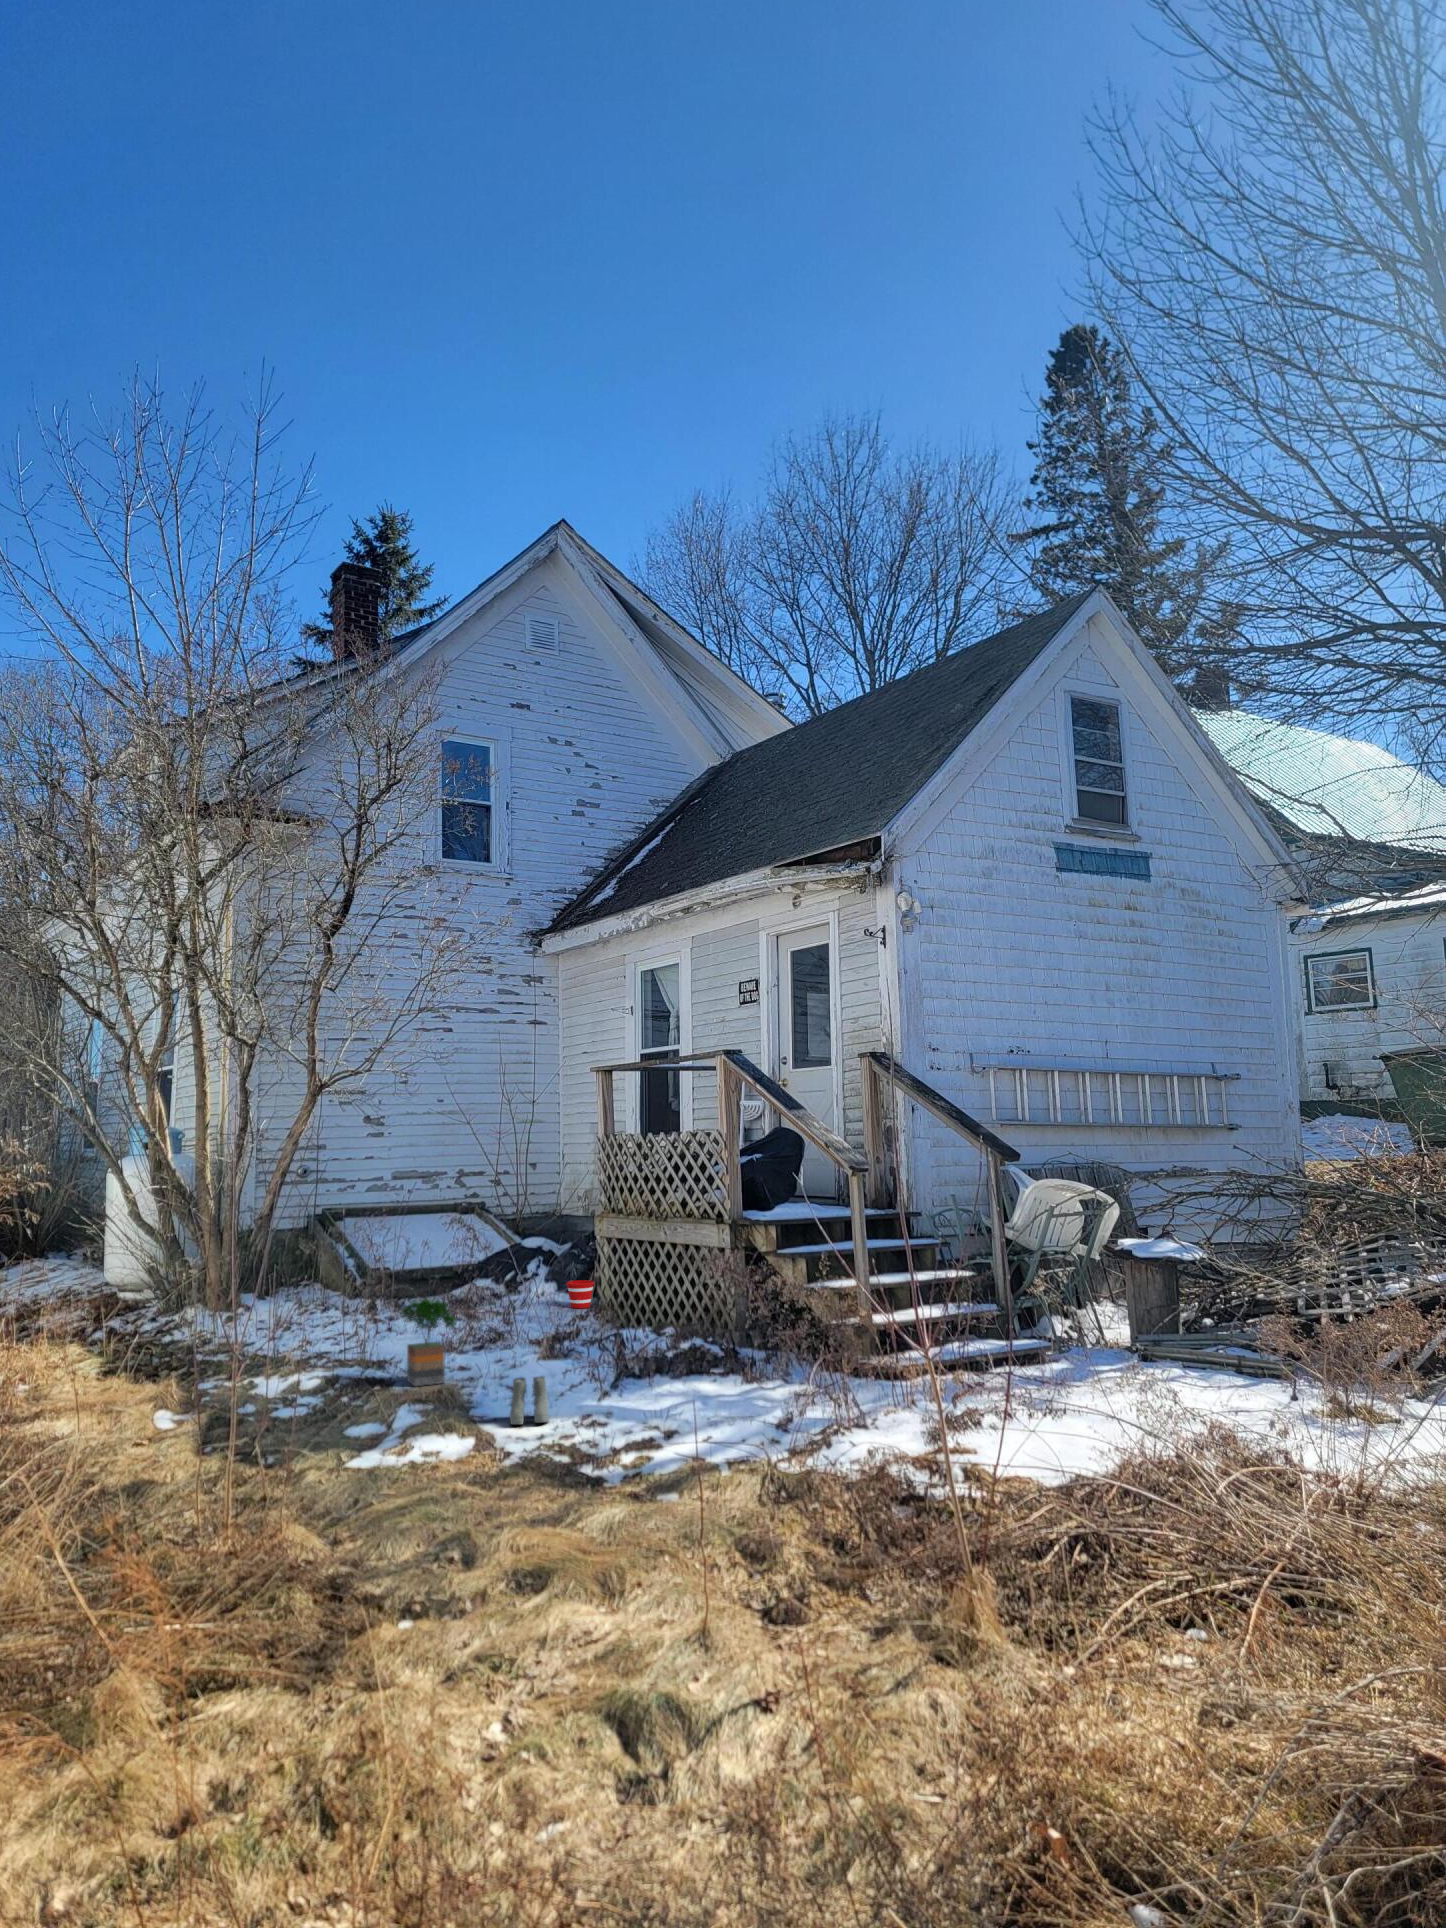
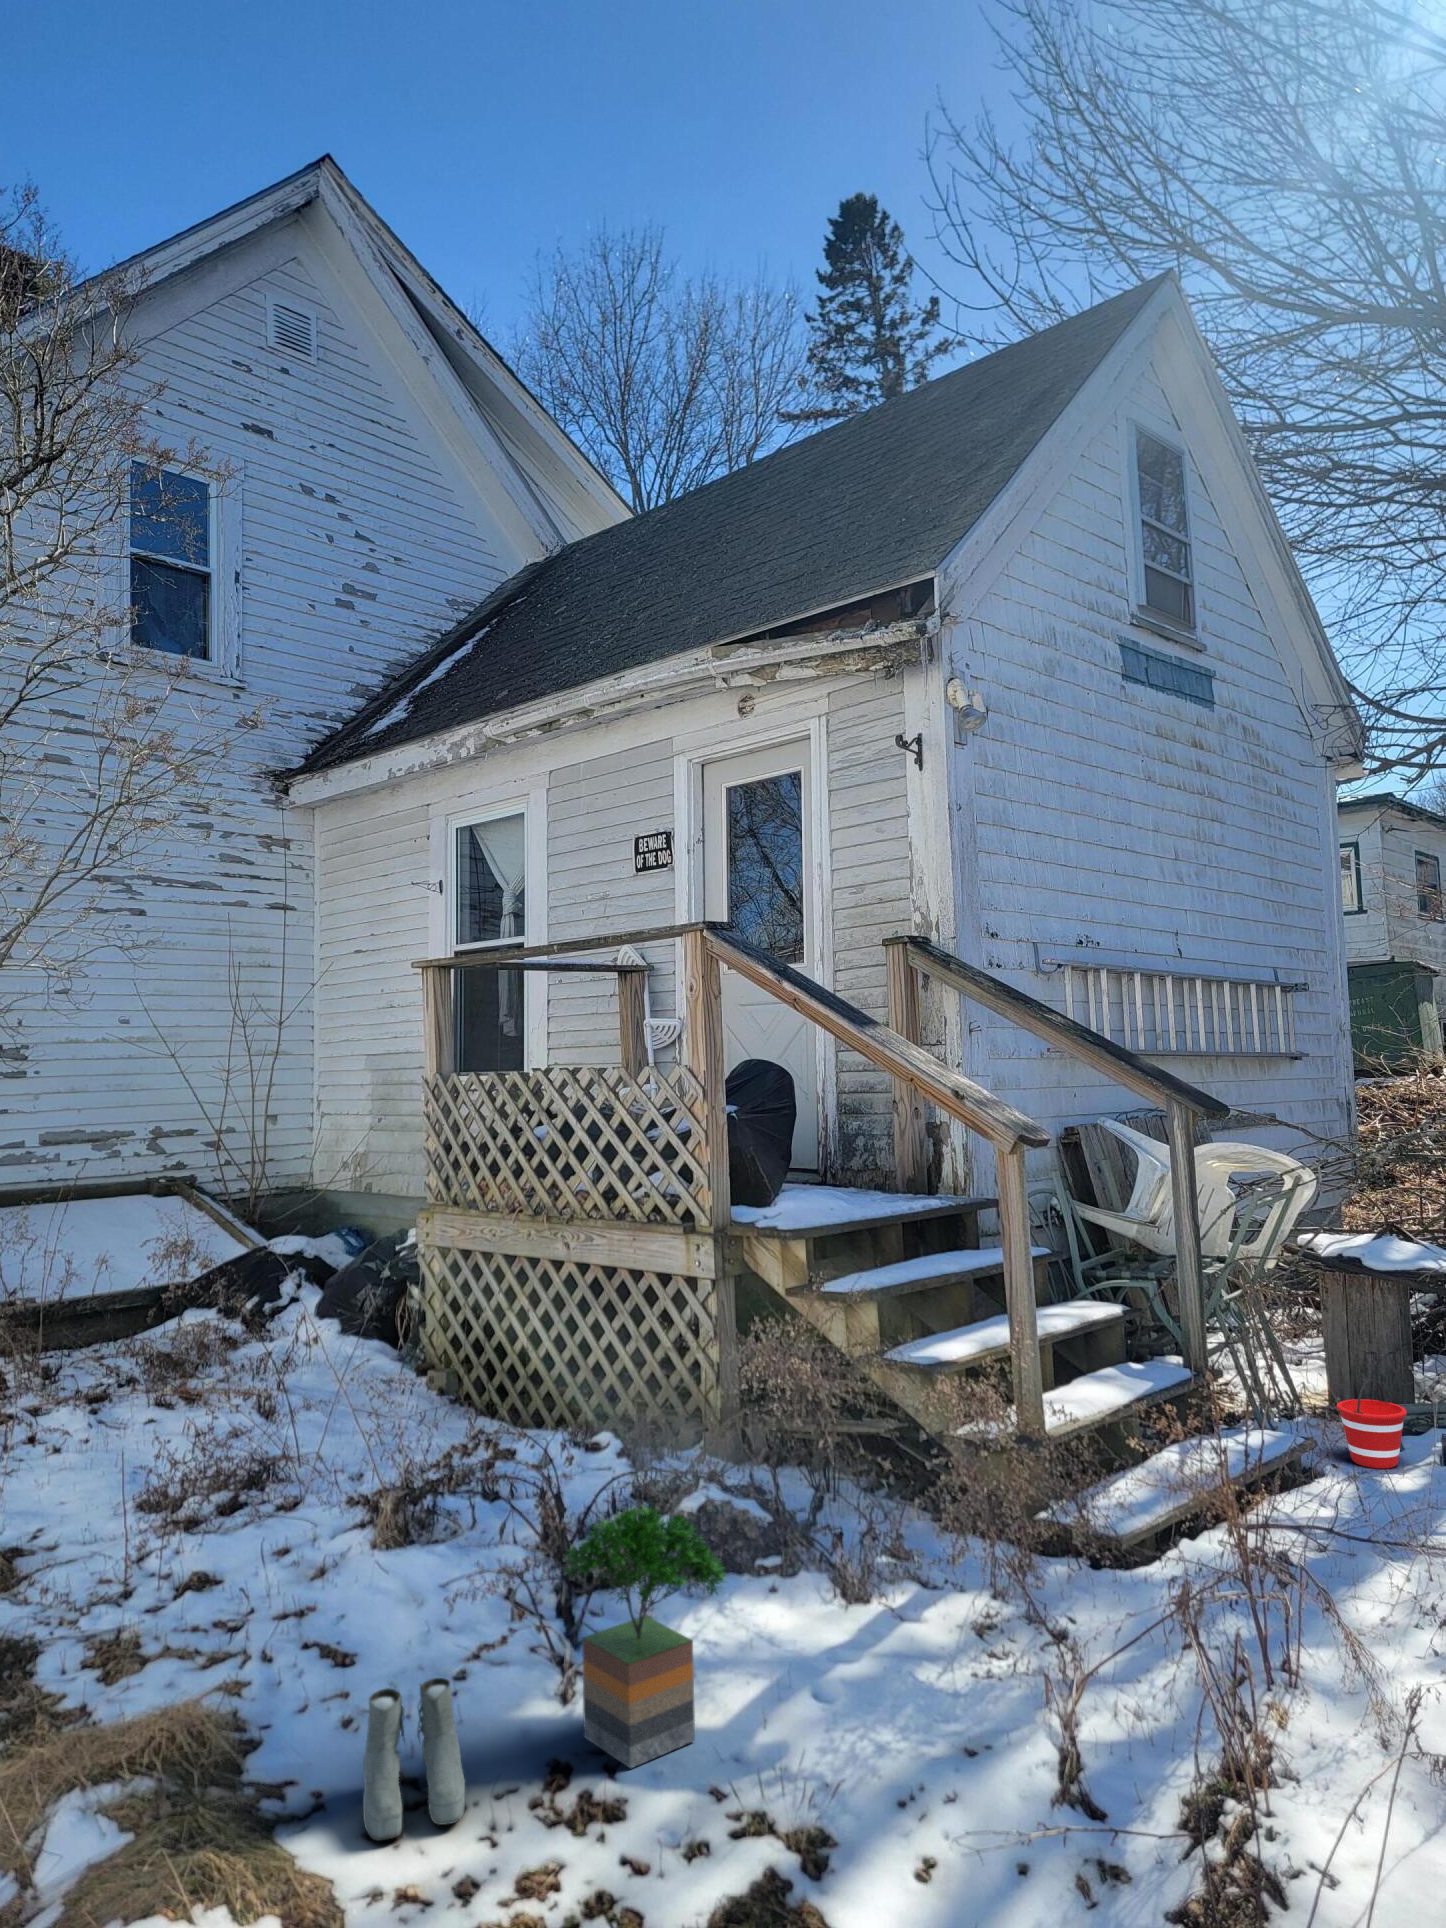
bucket: present [566,1270,595,1309] -> present [1337,1379,1407,1469]
potted tree: present [400,1300,456,1386] -> present [562,1505,726,1768]

